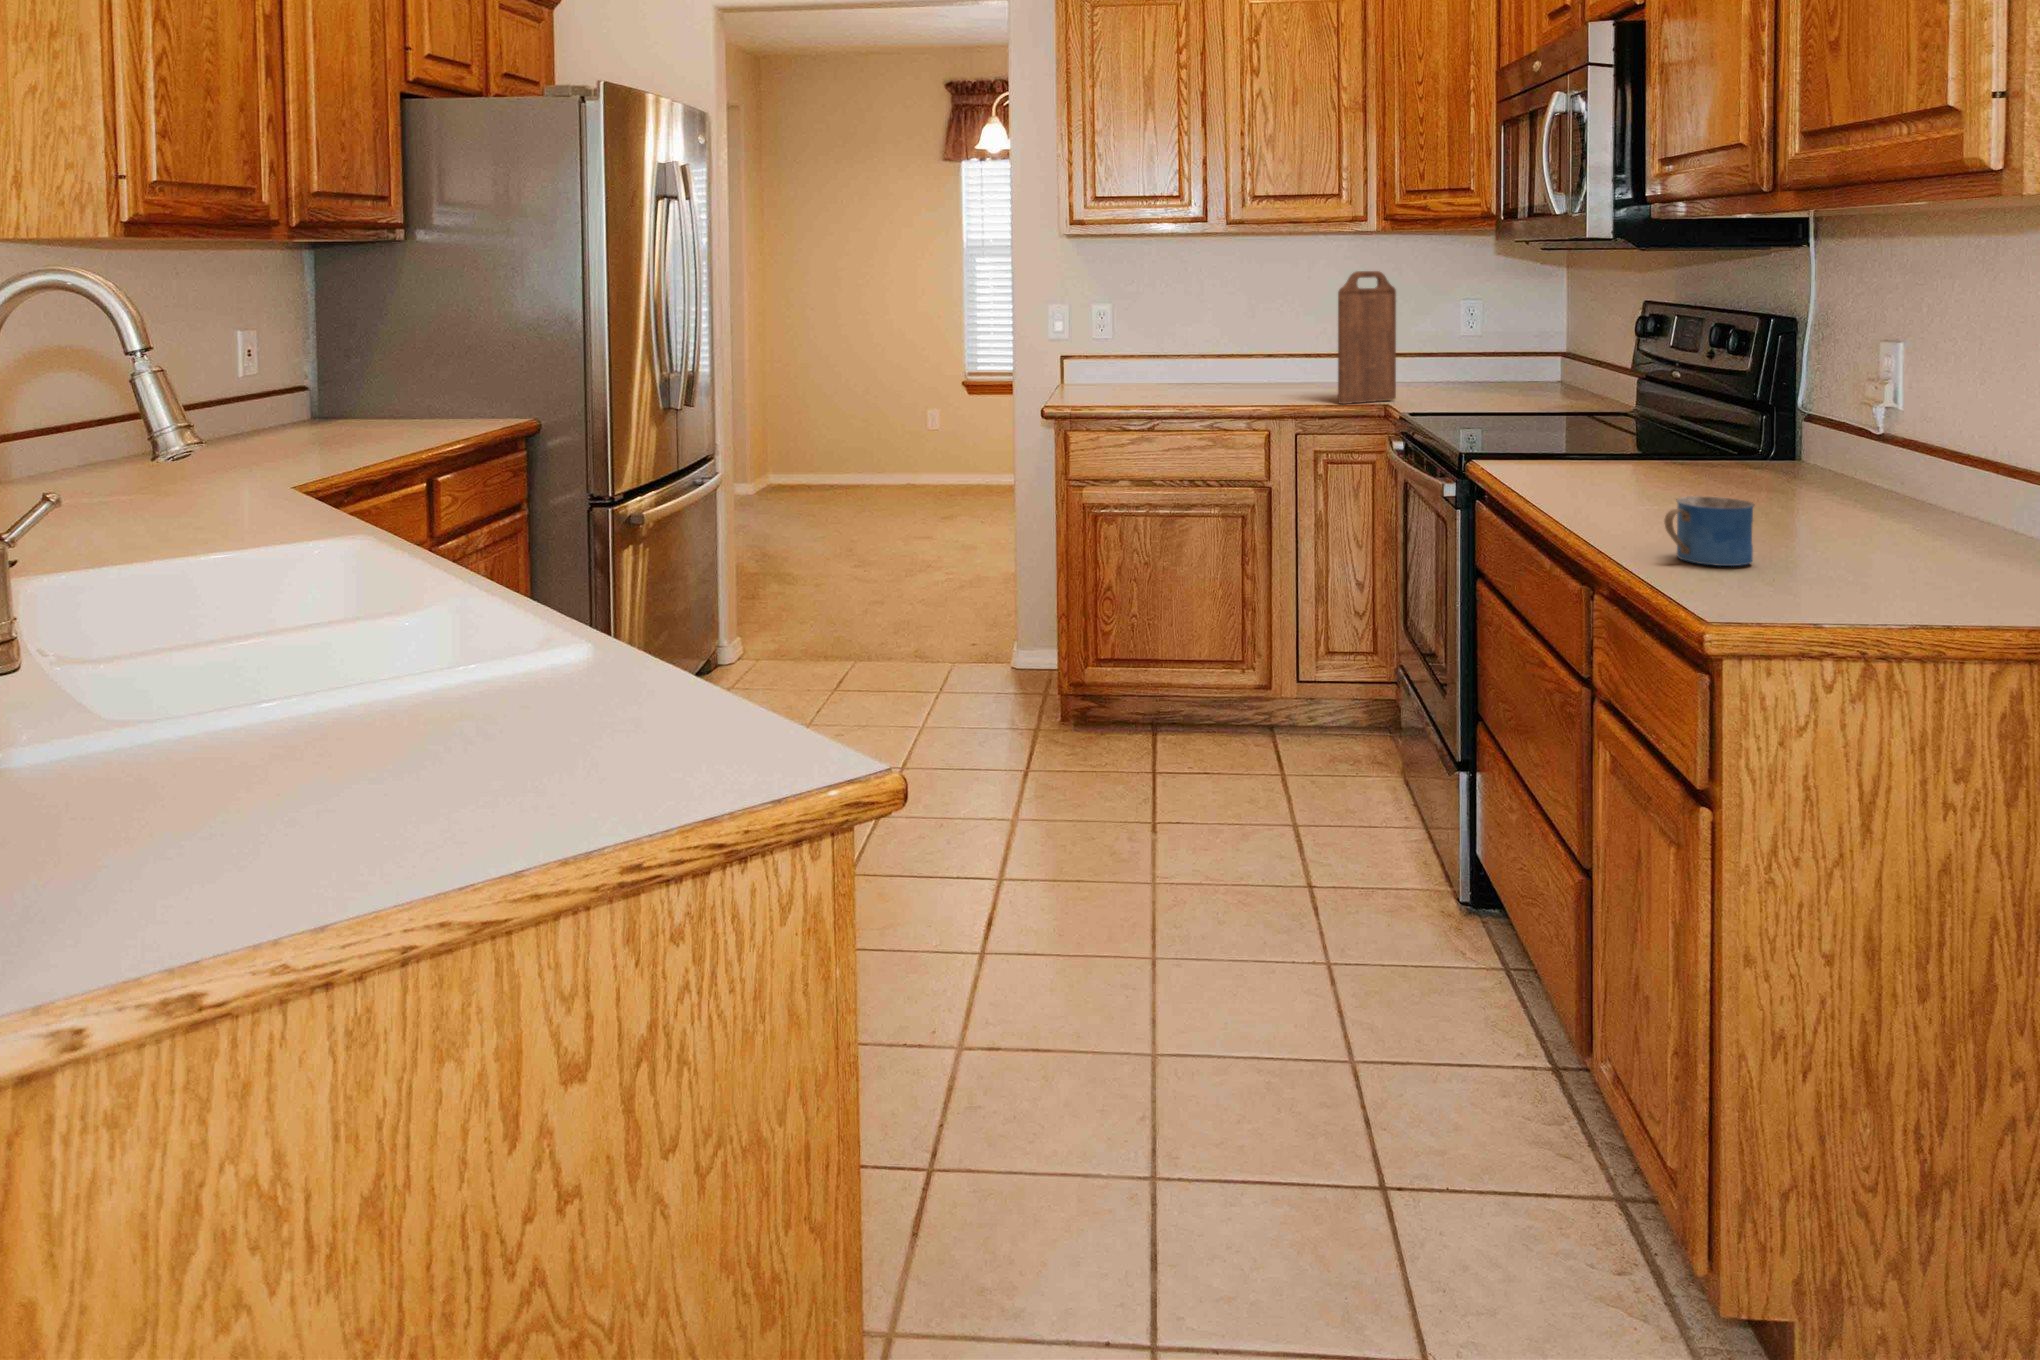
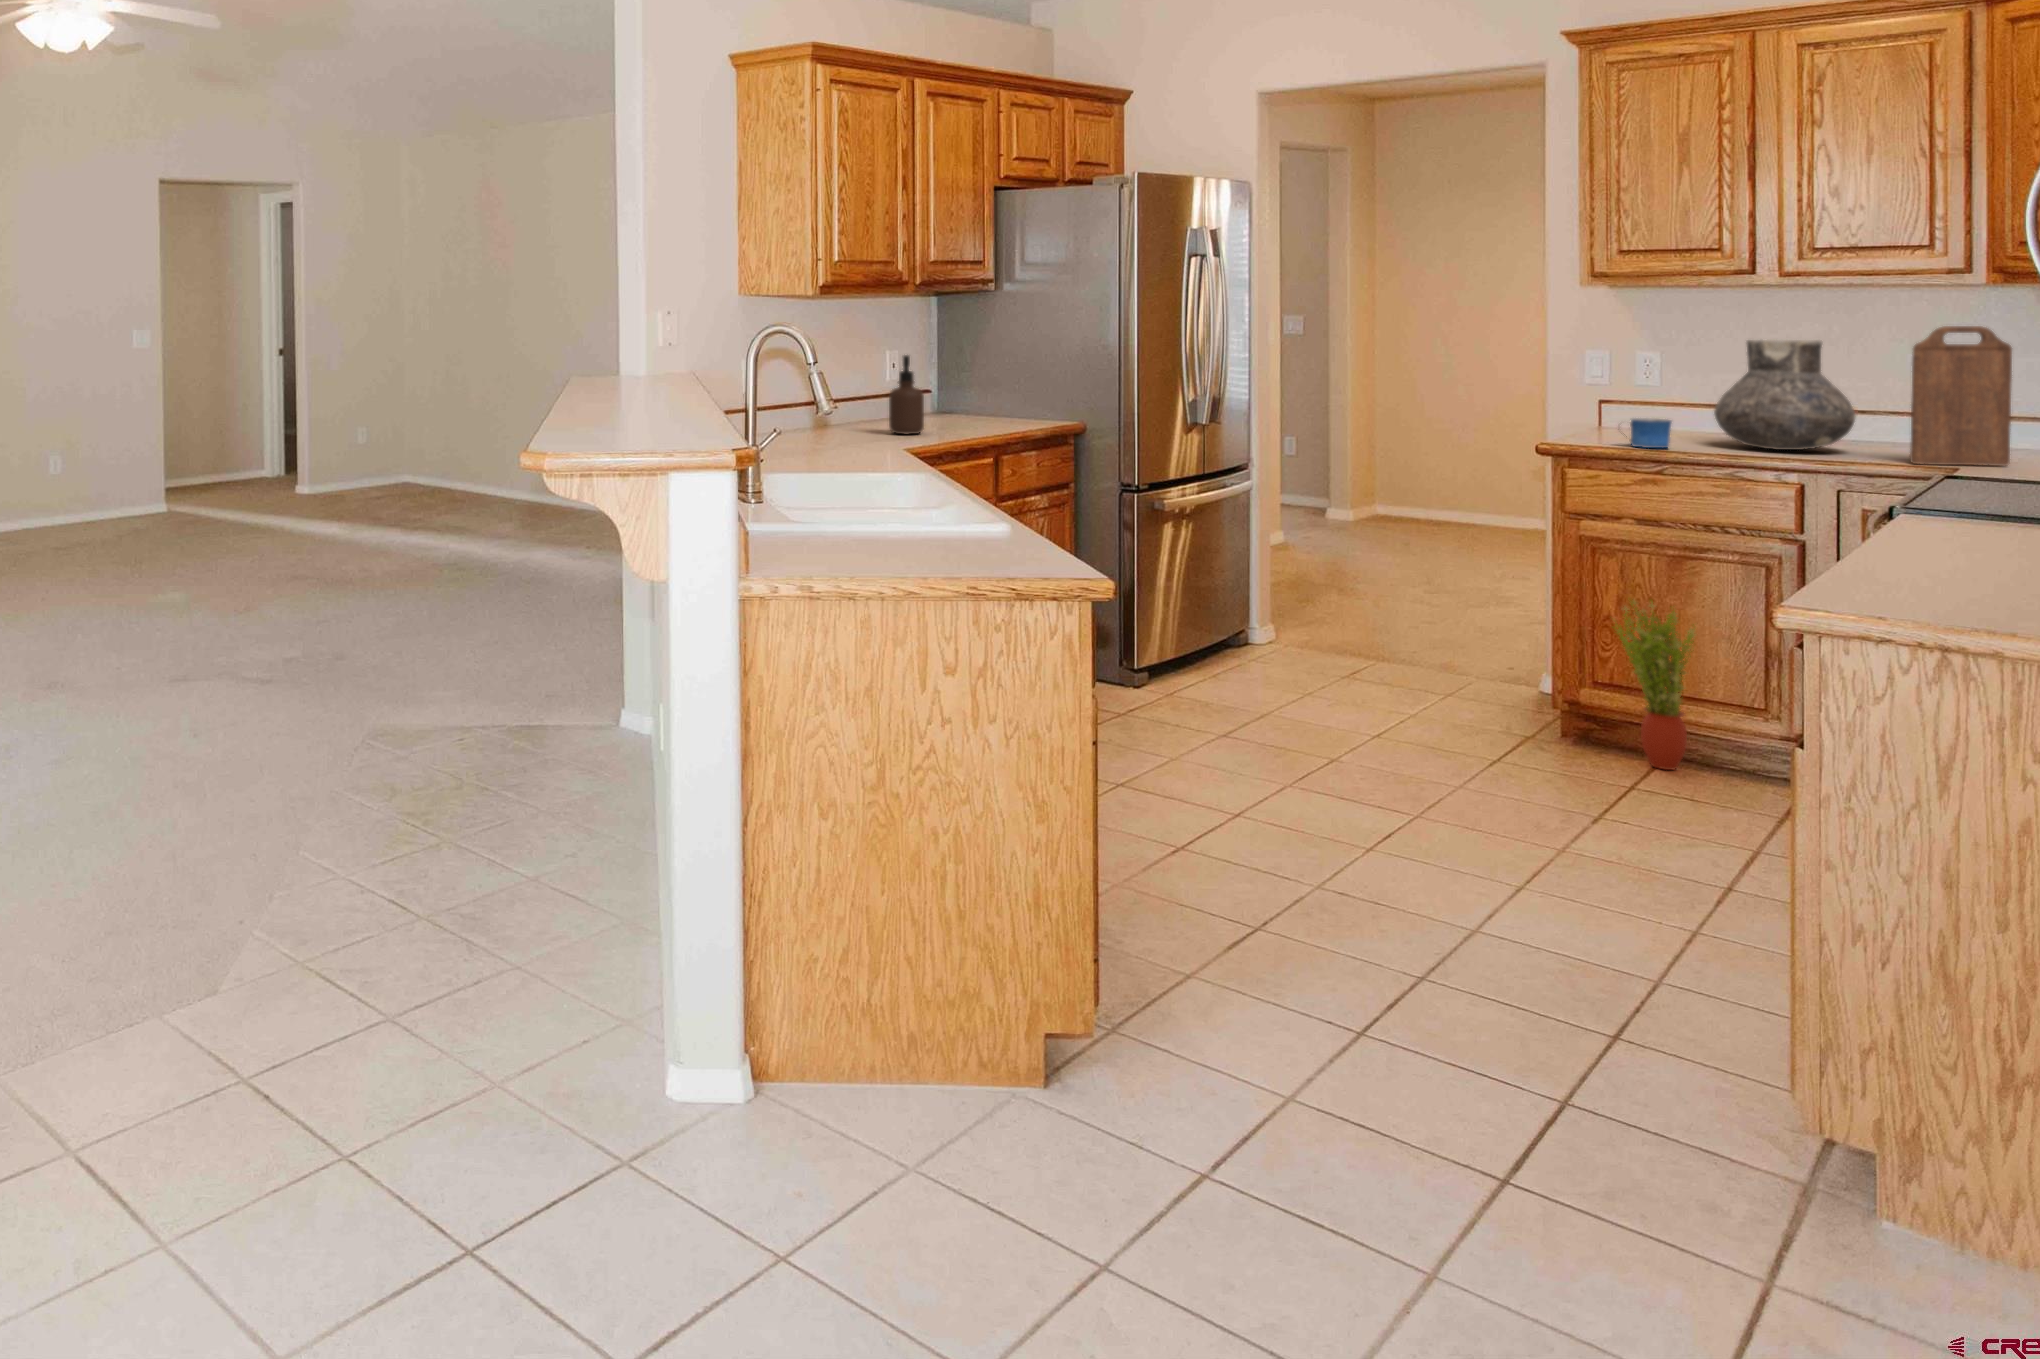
vase: none [1180,287,1288,398] -> present [1714,339,1855,450]
soap dispenser: none [259,336,321,463] -> present [889,355,924,434]
mug: present [1665,496,1754,566] -> present [1624,418,1671,448]
potted plant: none [1122,565,1199,743] -> present [1612,600,1695,770]

